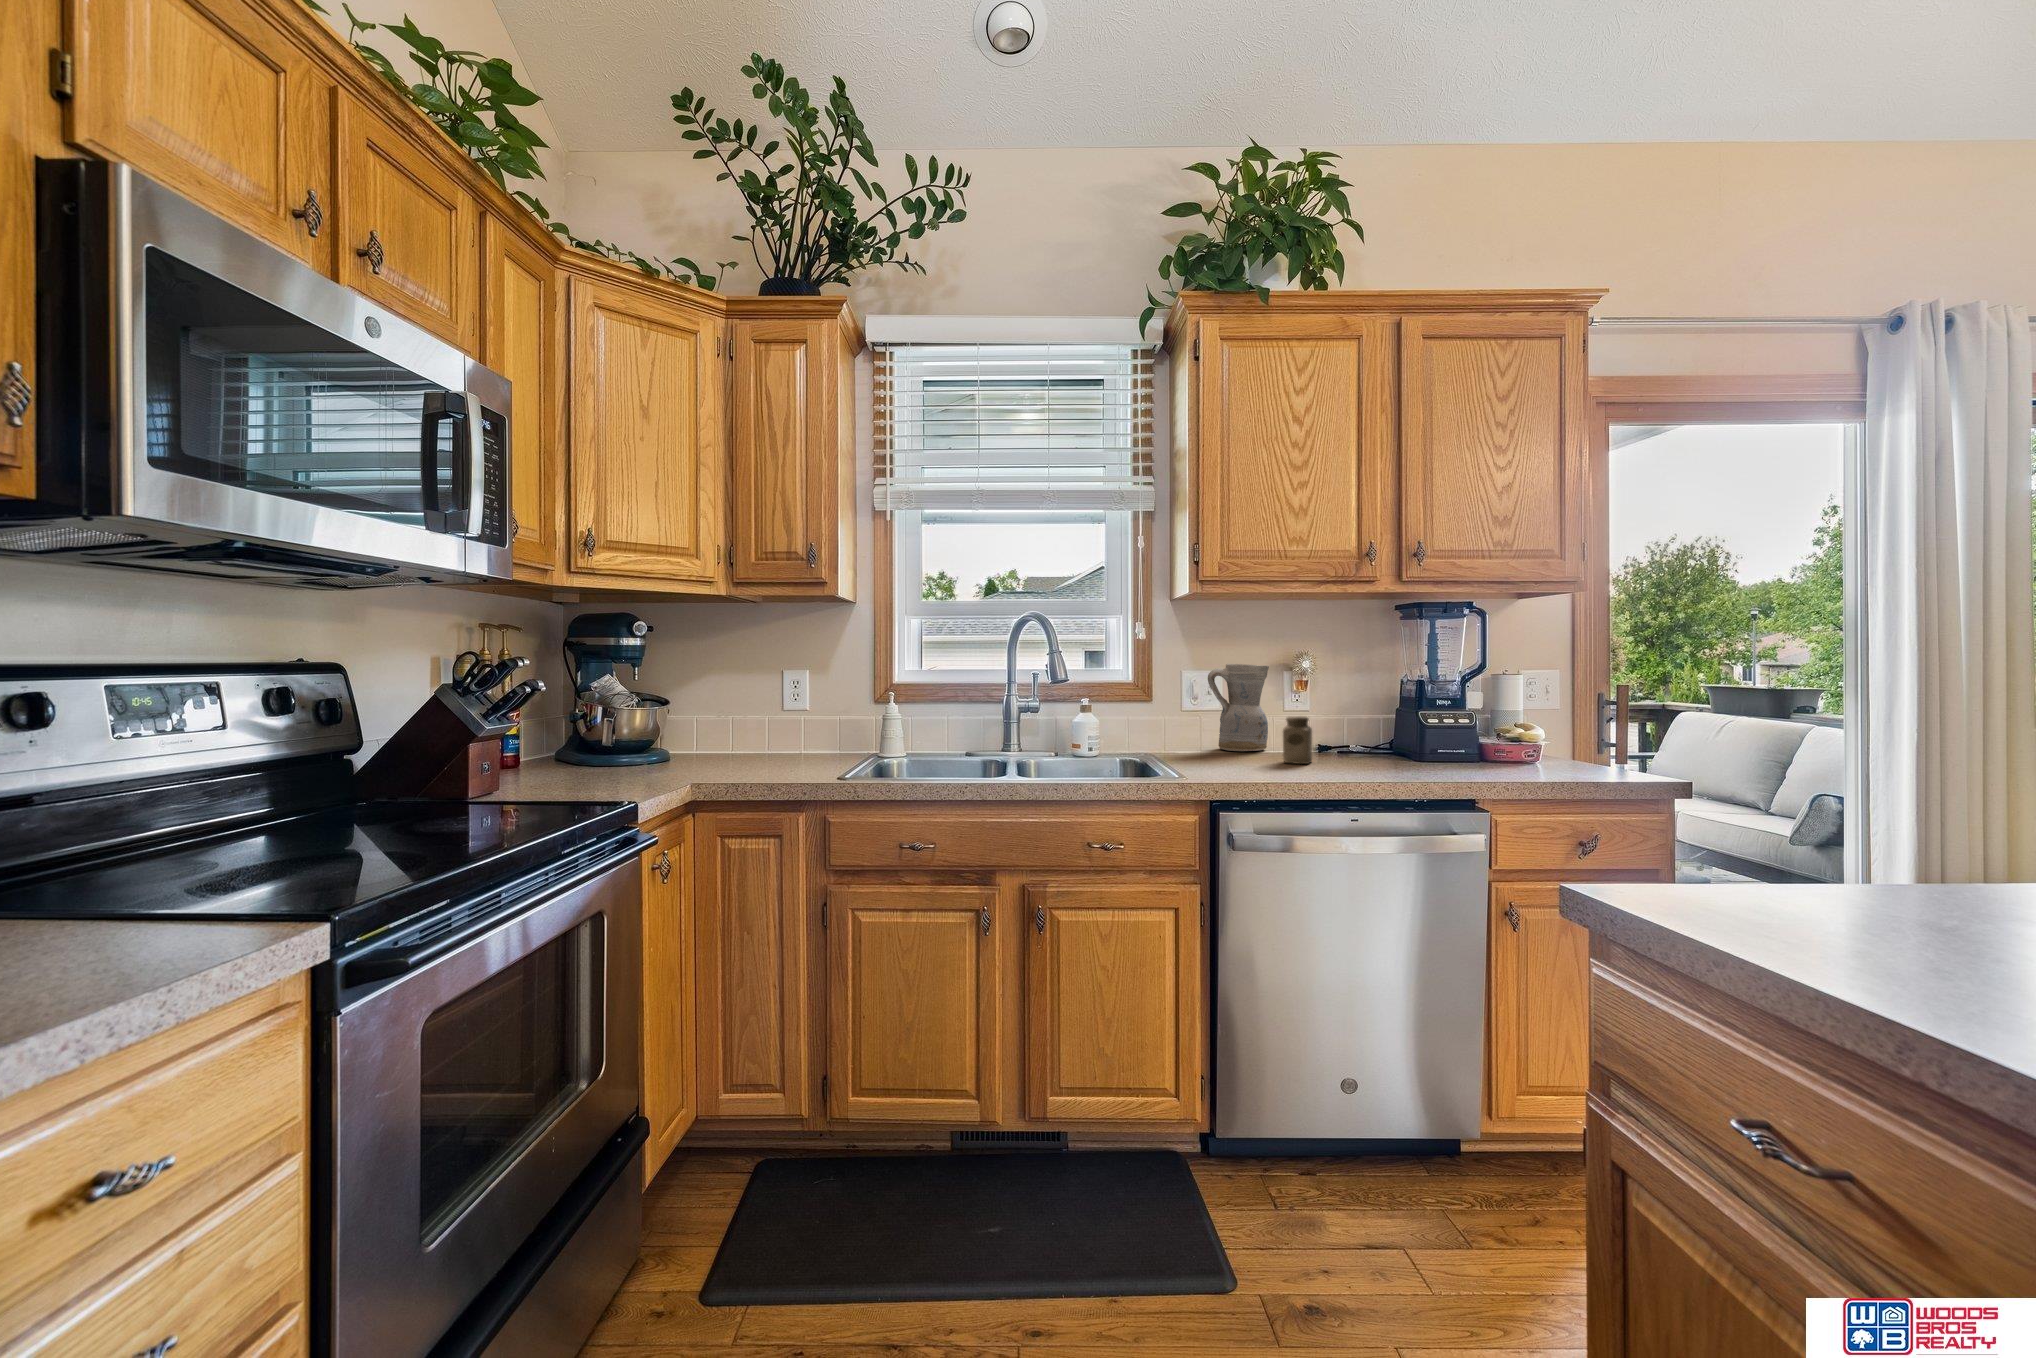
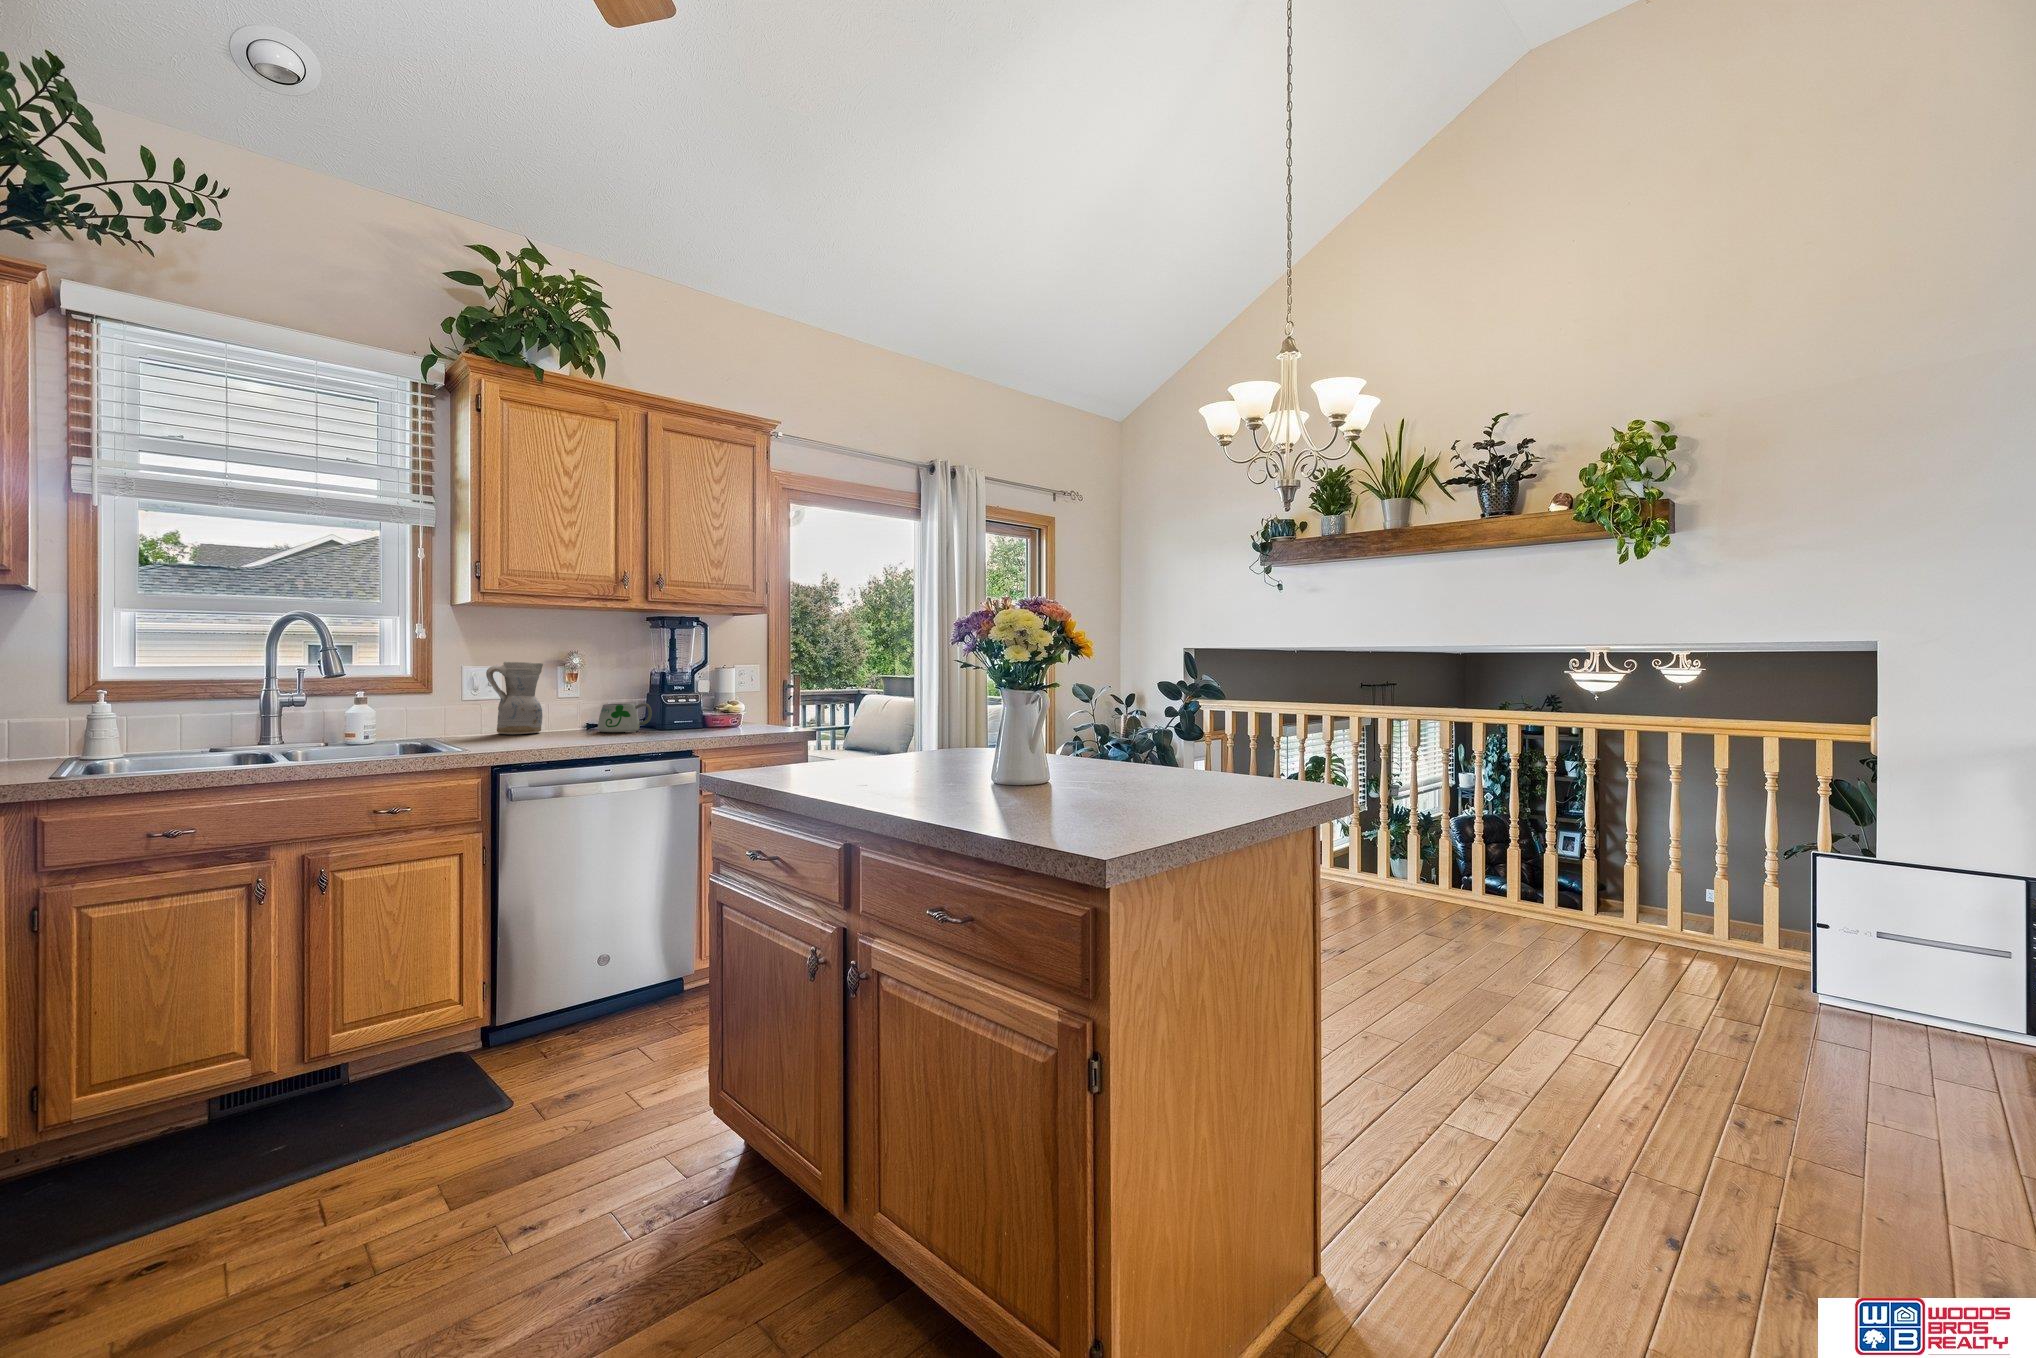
salt shaker: present [1283,716,1312,764] -> none [554,702,579,739]
mug: none [1334,717,1404,758] -> present [598,703,652,732]

